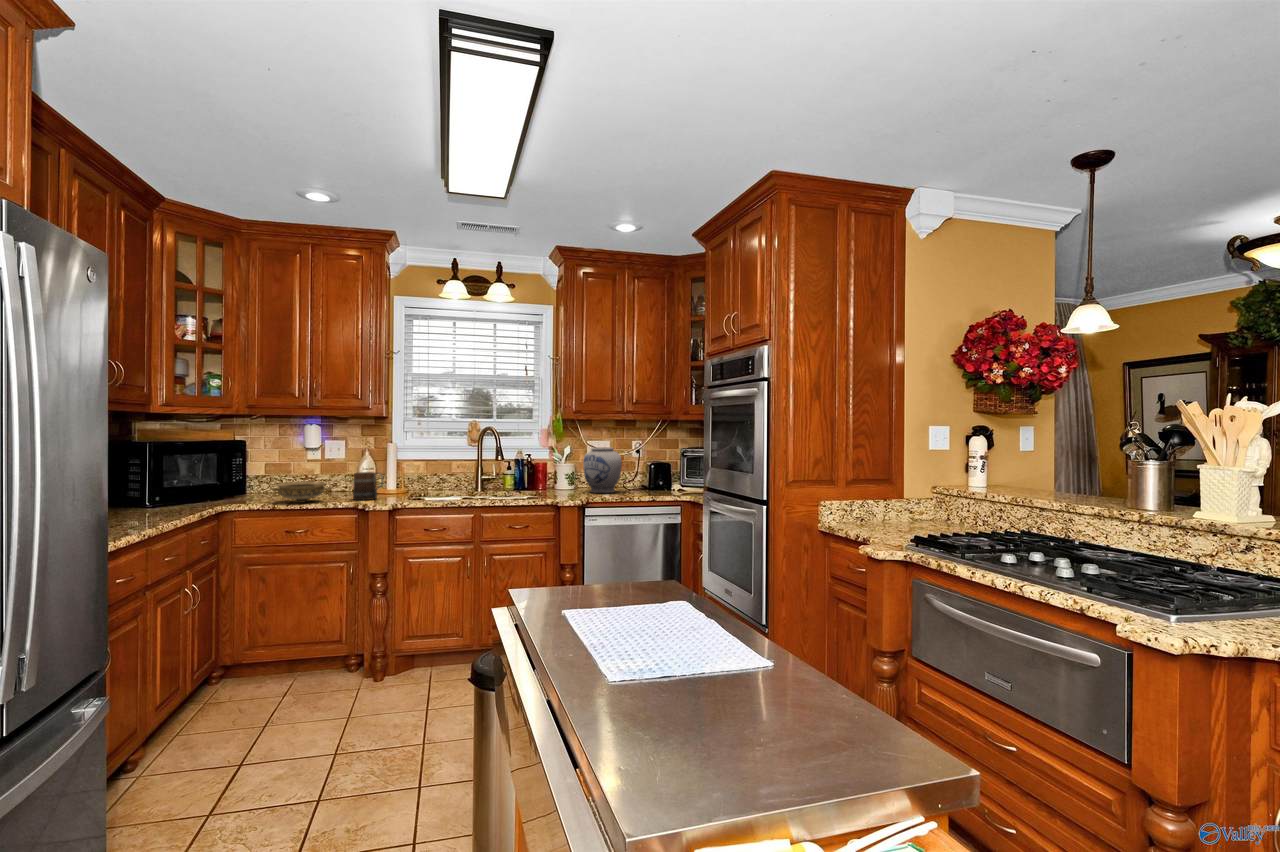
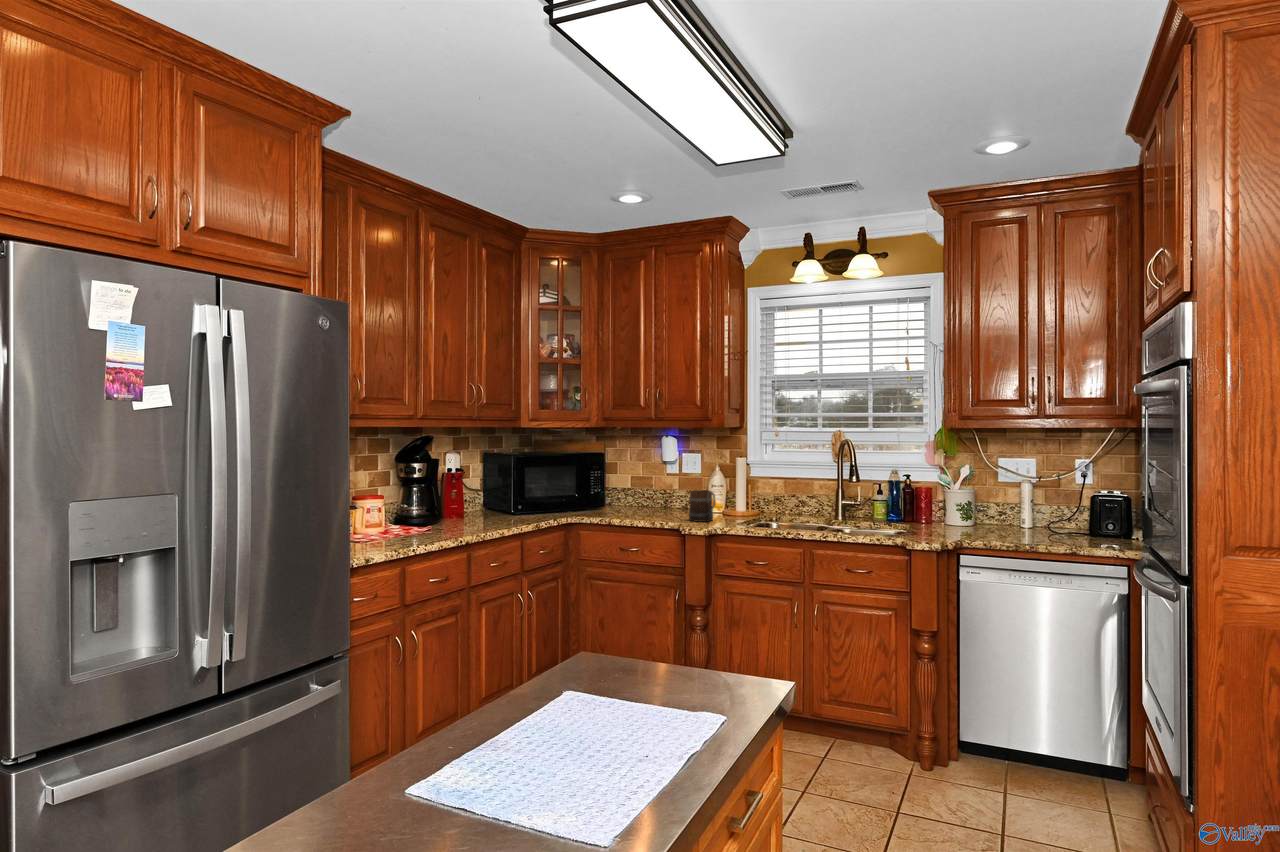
vase: present [583,447,622,493] -> none [973,470,1034,537]
ceramic bowl: present [271,481,332,503] -> none [614,497,667,519]

